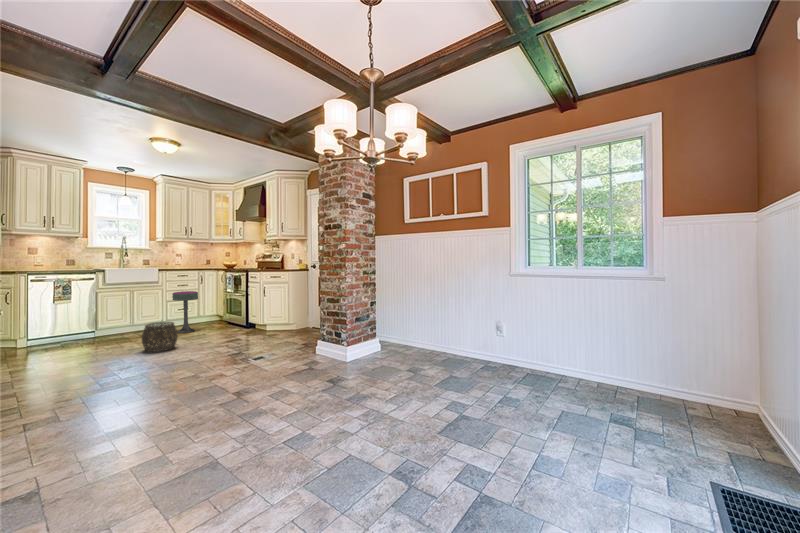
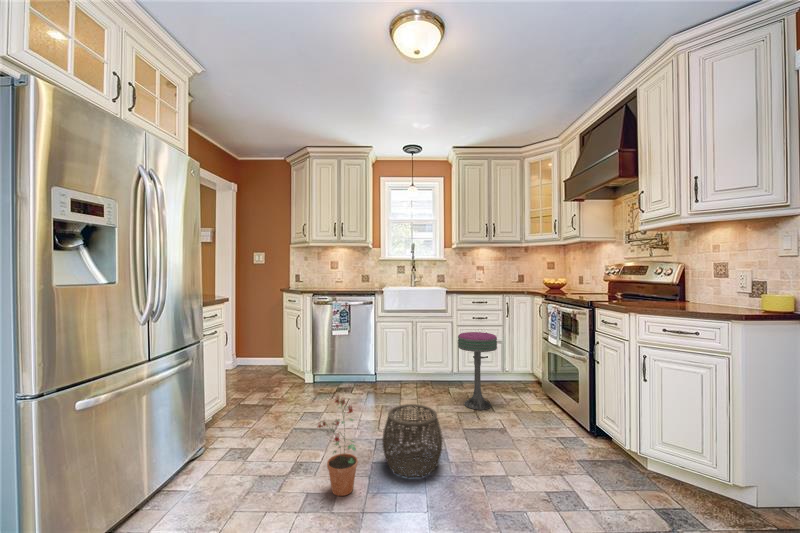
potted plant: none [107,317,138,361] -> present [318,396,358,496]

